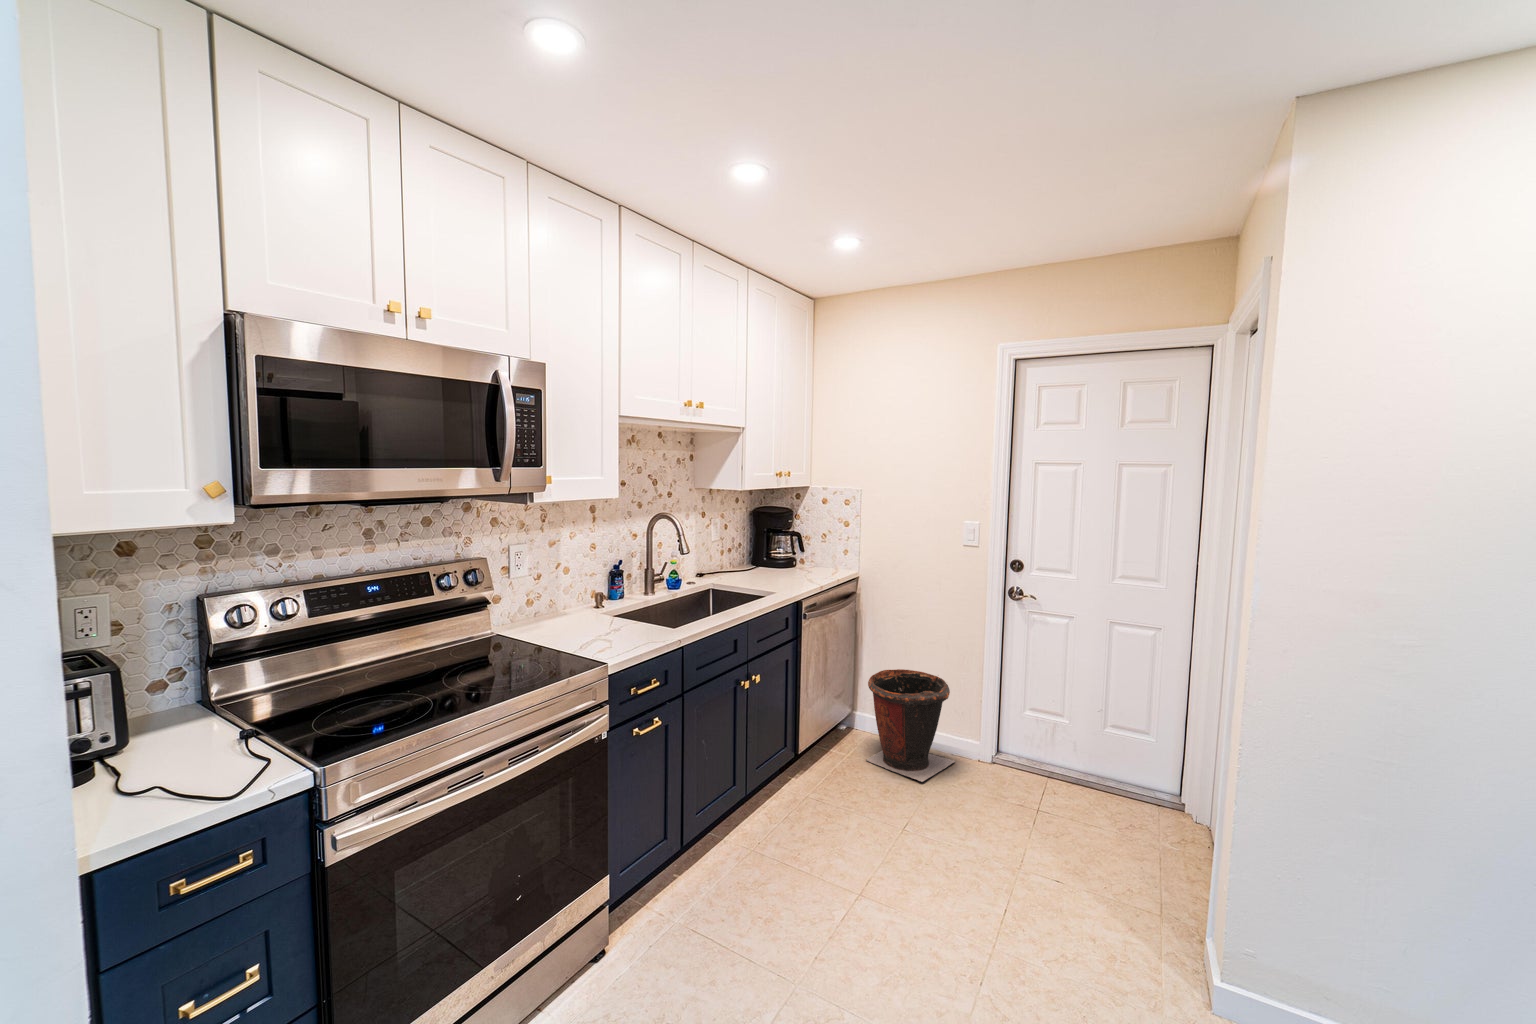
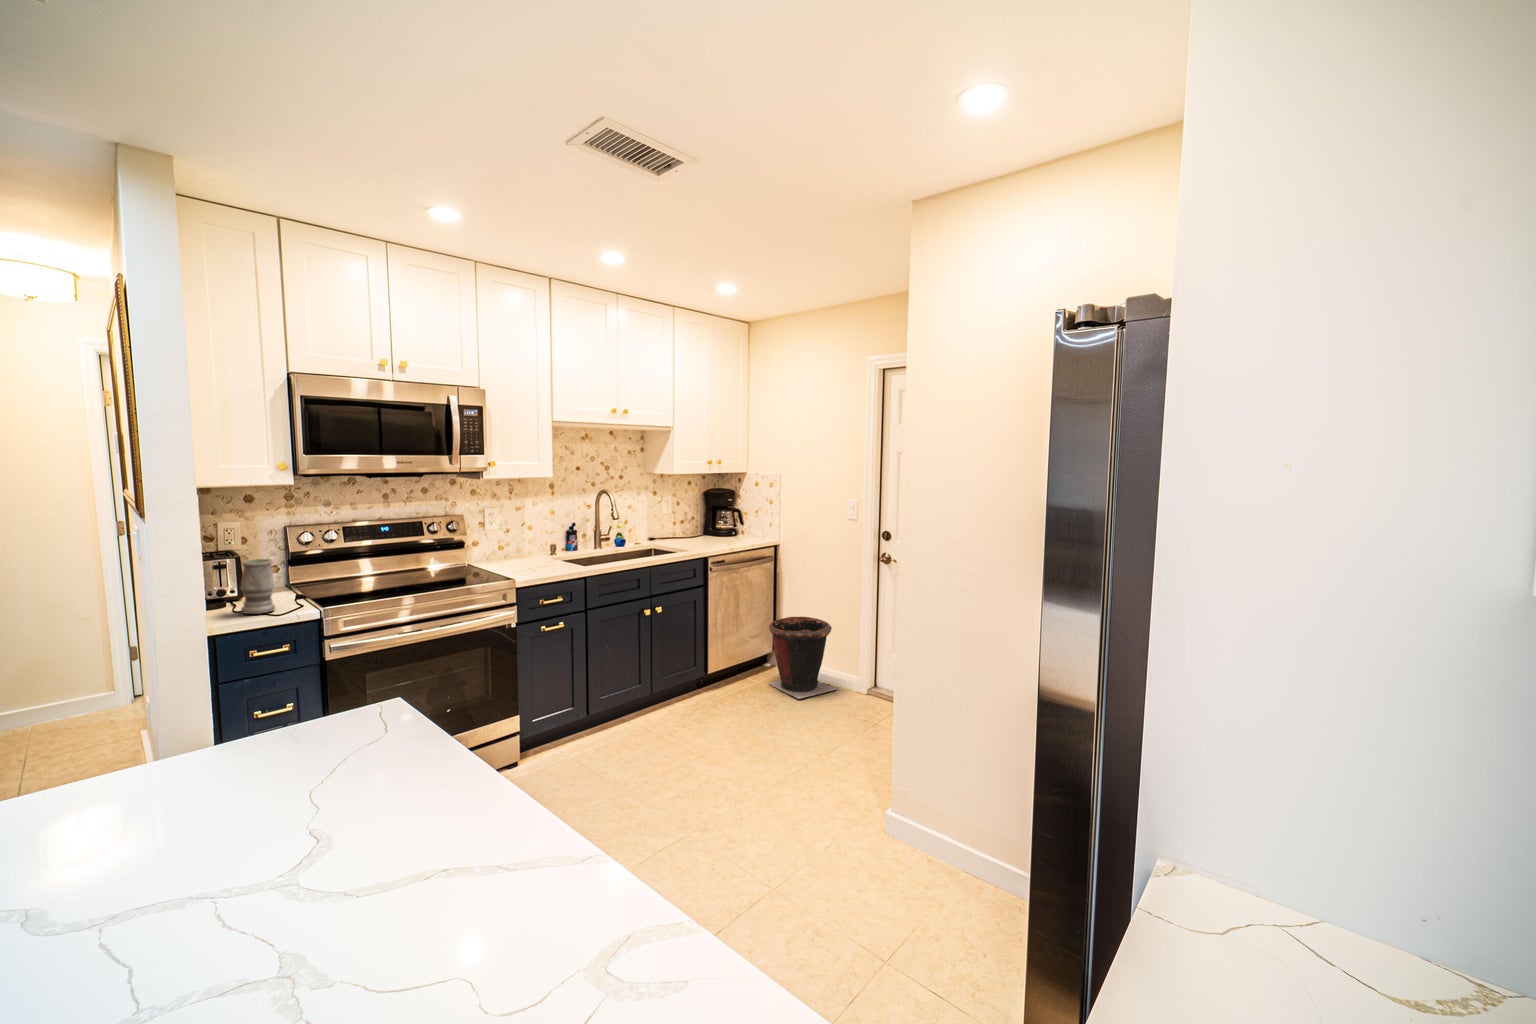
vase: none [143,676,217,797] -> present [241,559,275,614]

